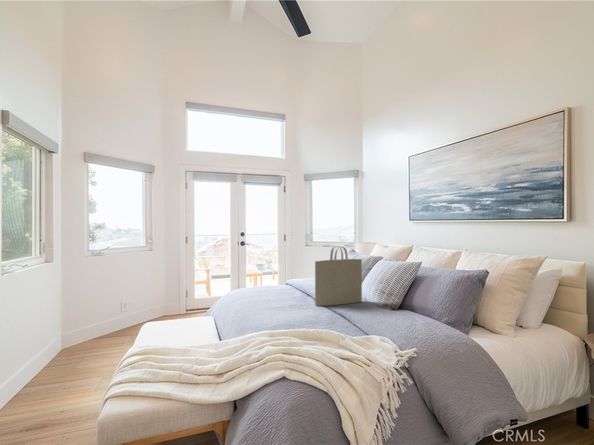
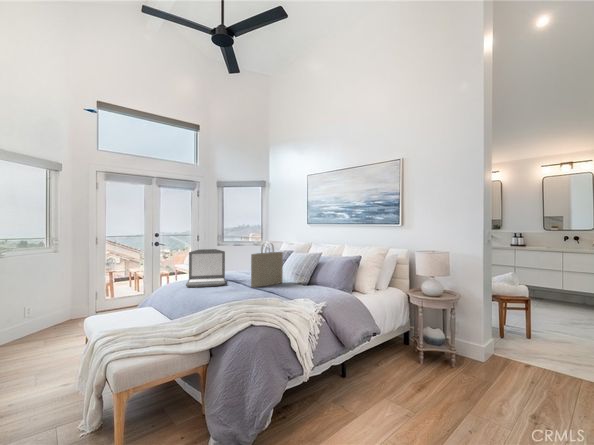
laptop: none [241,252,292,299] -> present [186,249,225,287]

